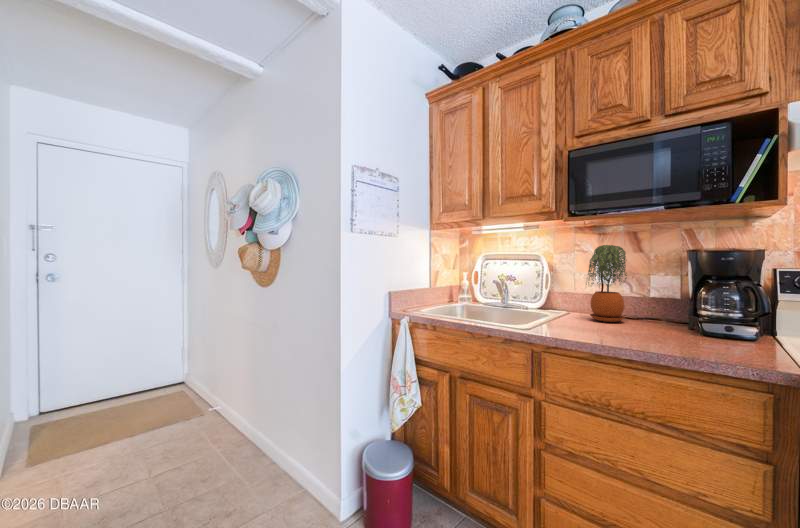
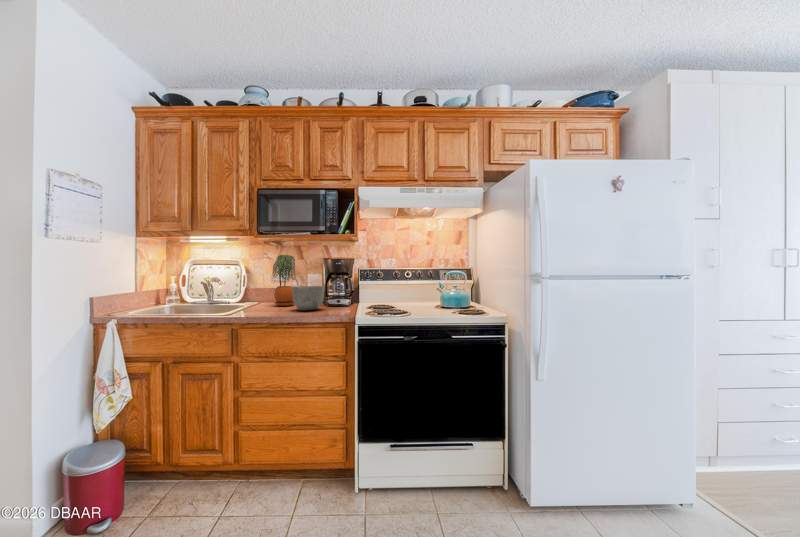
bowl: none [629,295,702,340] -> present [292,286,325,310]

